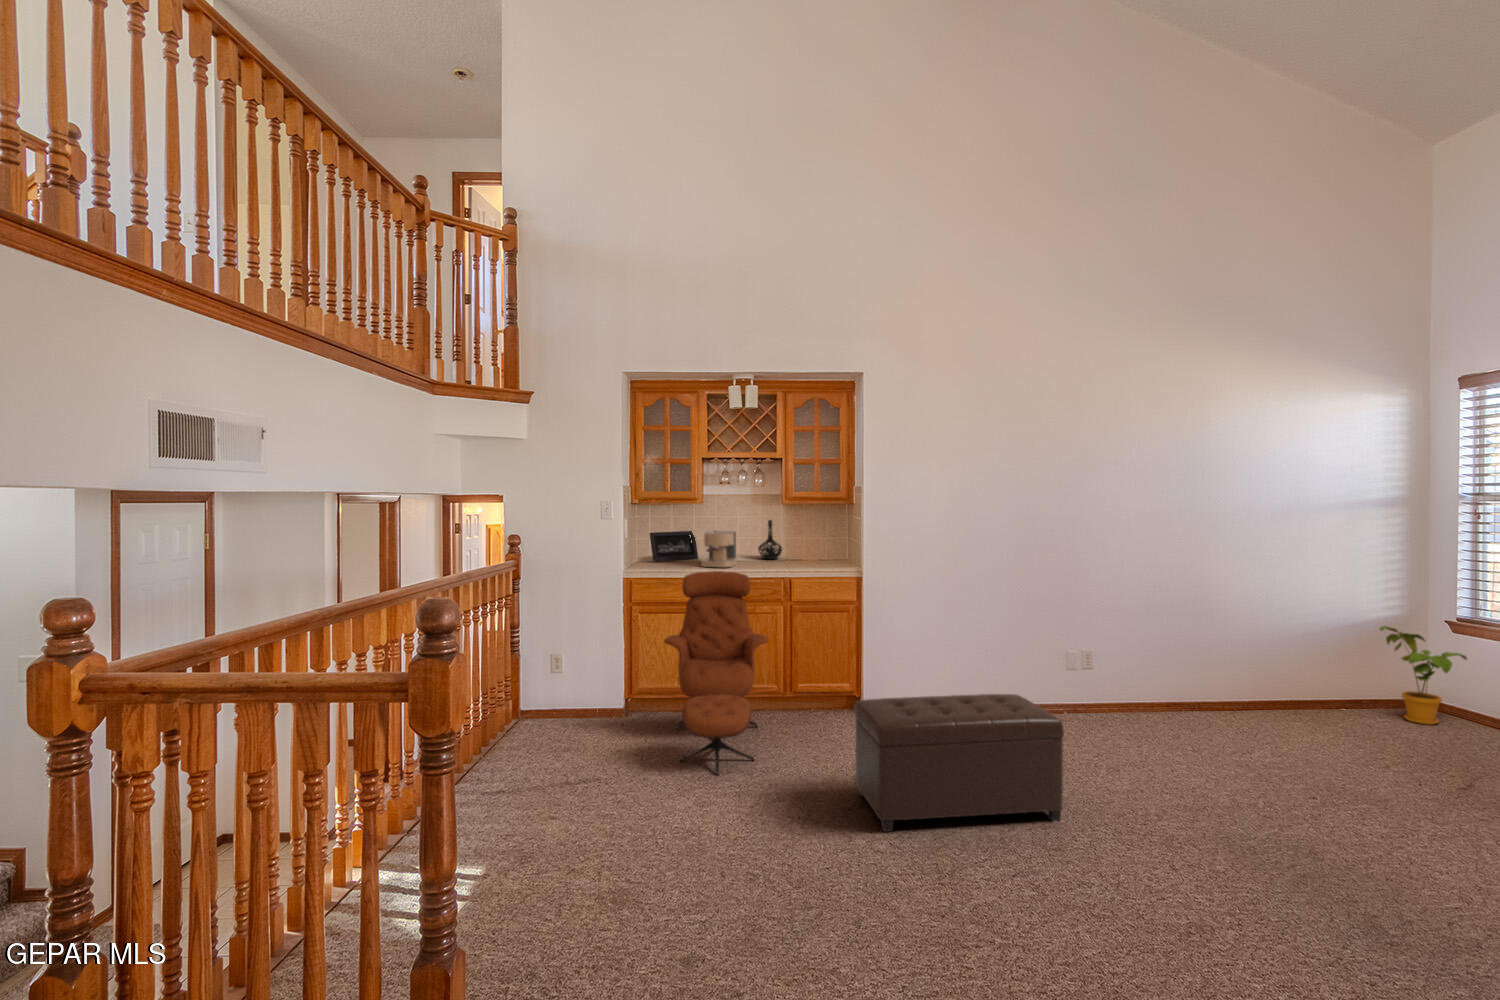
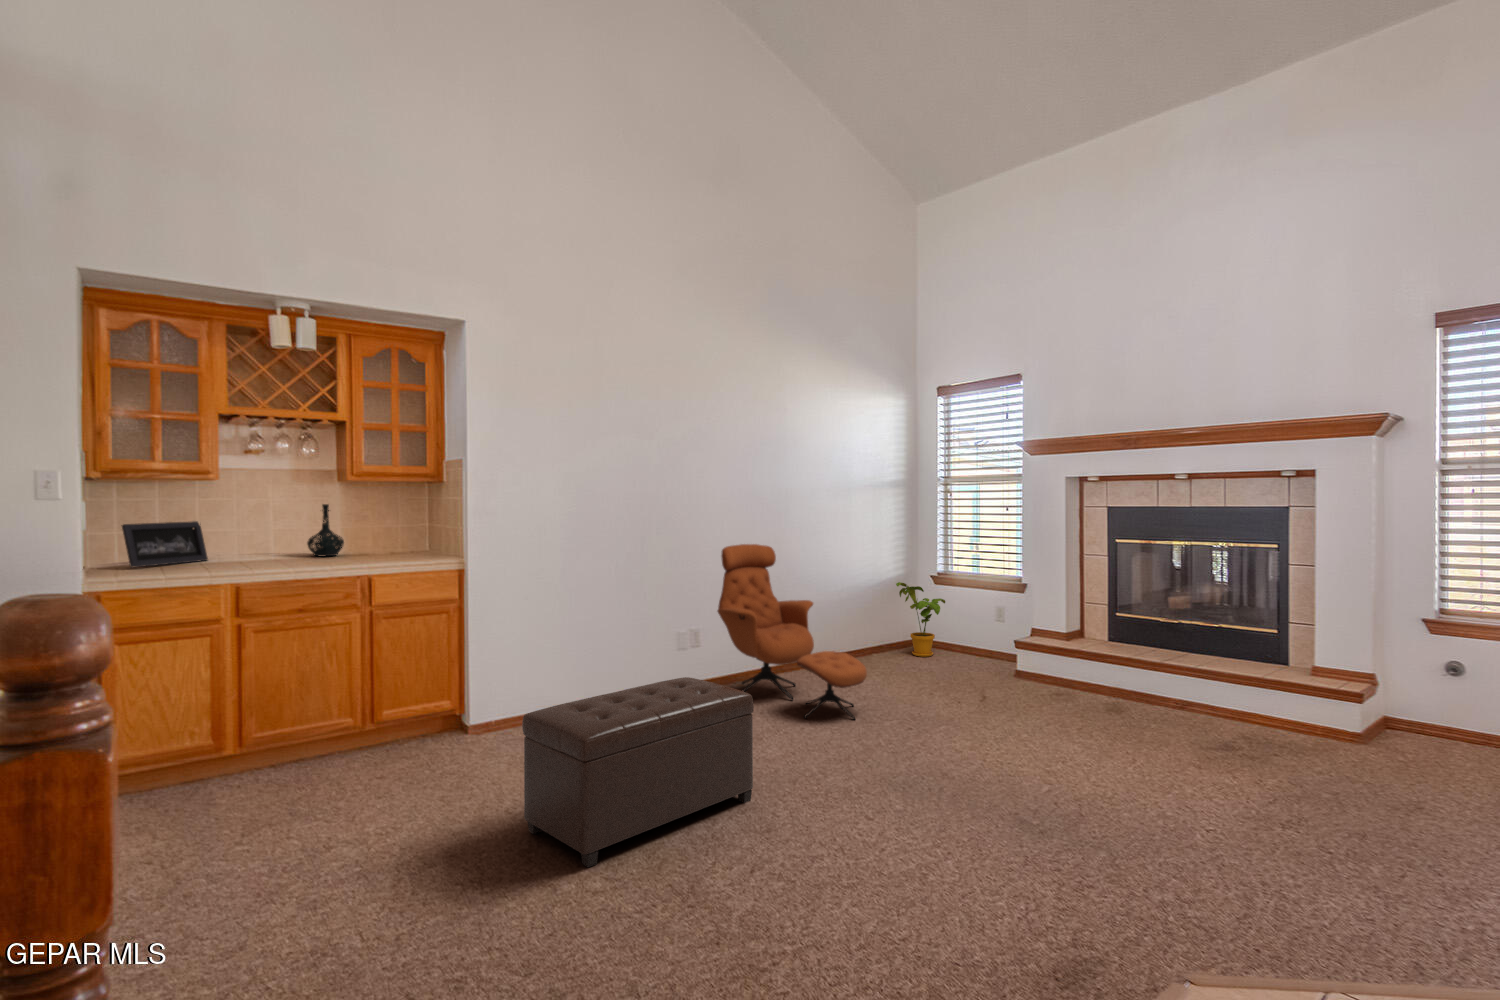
coffee maker: present [701,531,736,567] -> none [223,517,281,570]
lounge chair: present [664,571,769,775] -> present [718,544,867,720]

